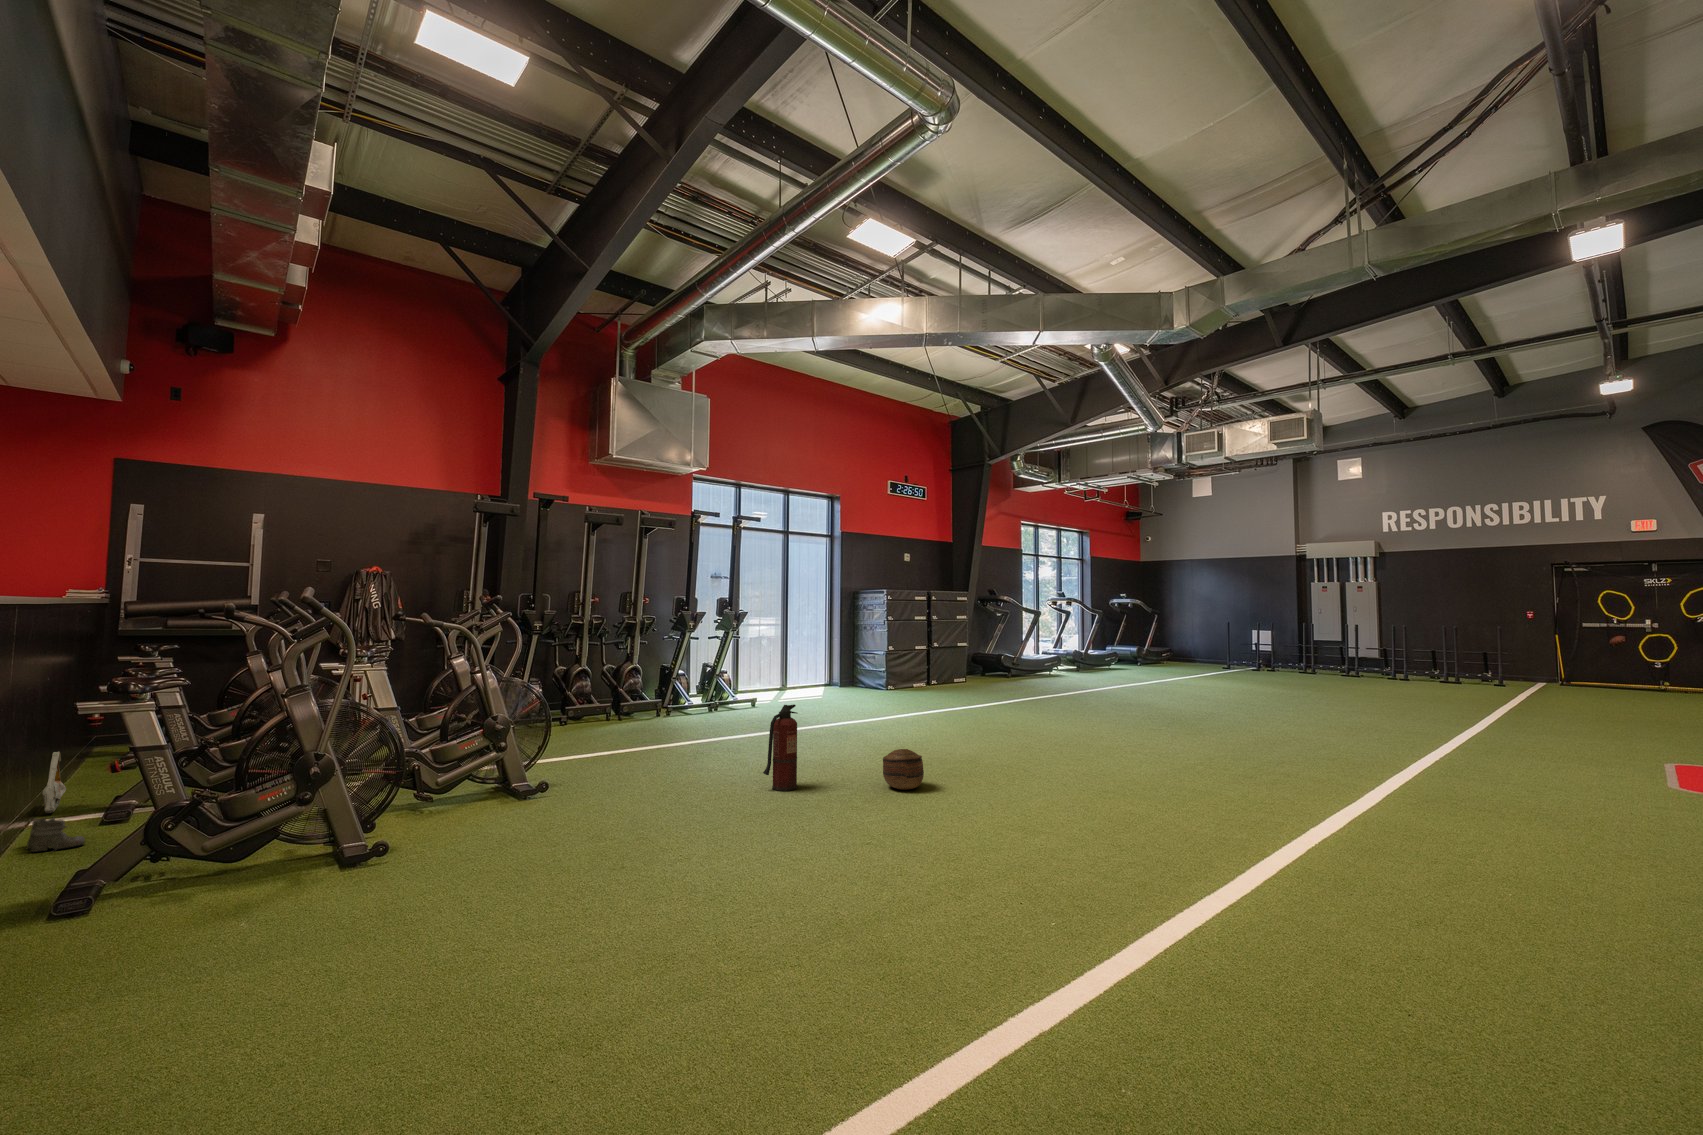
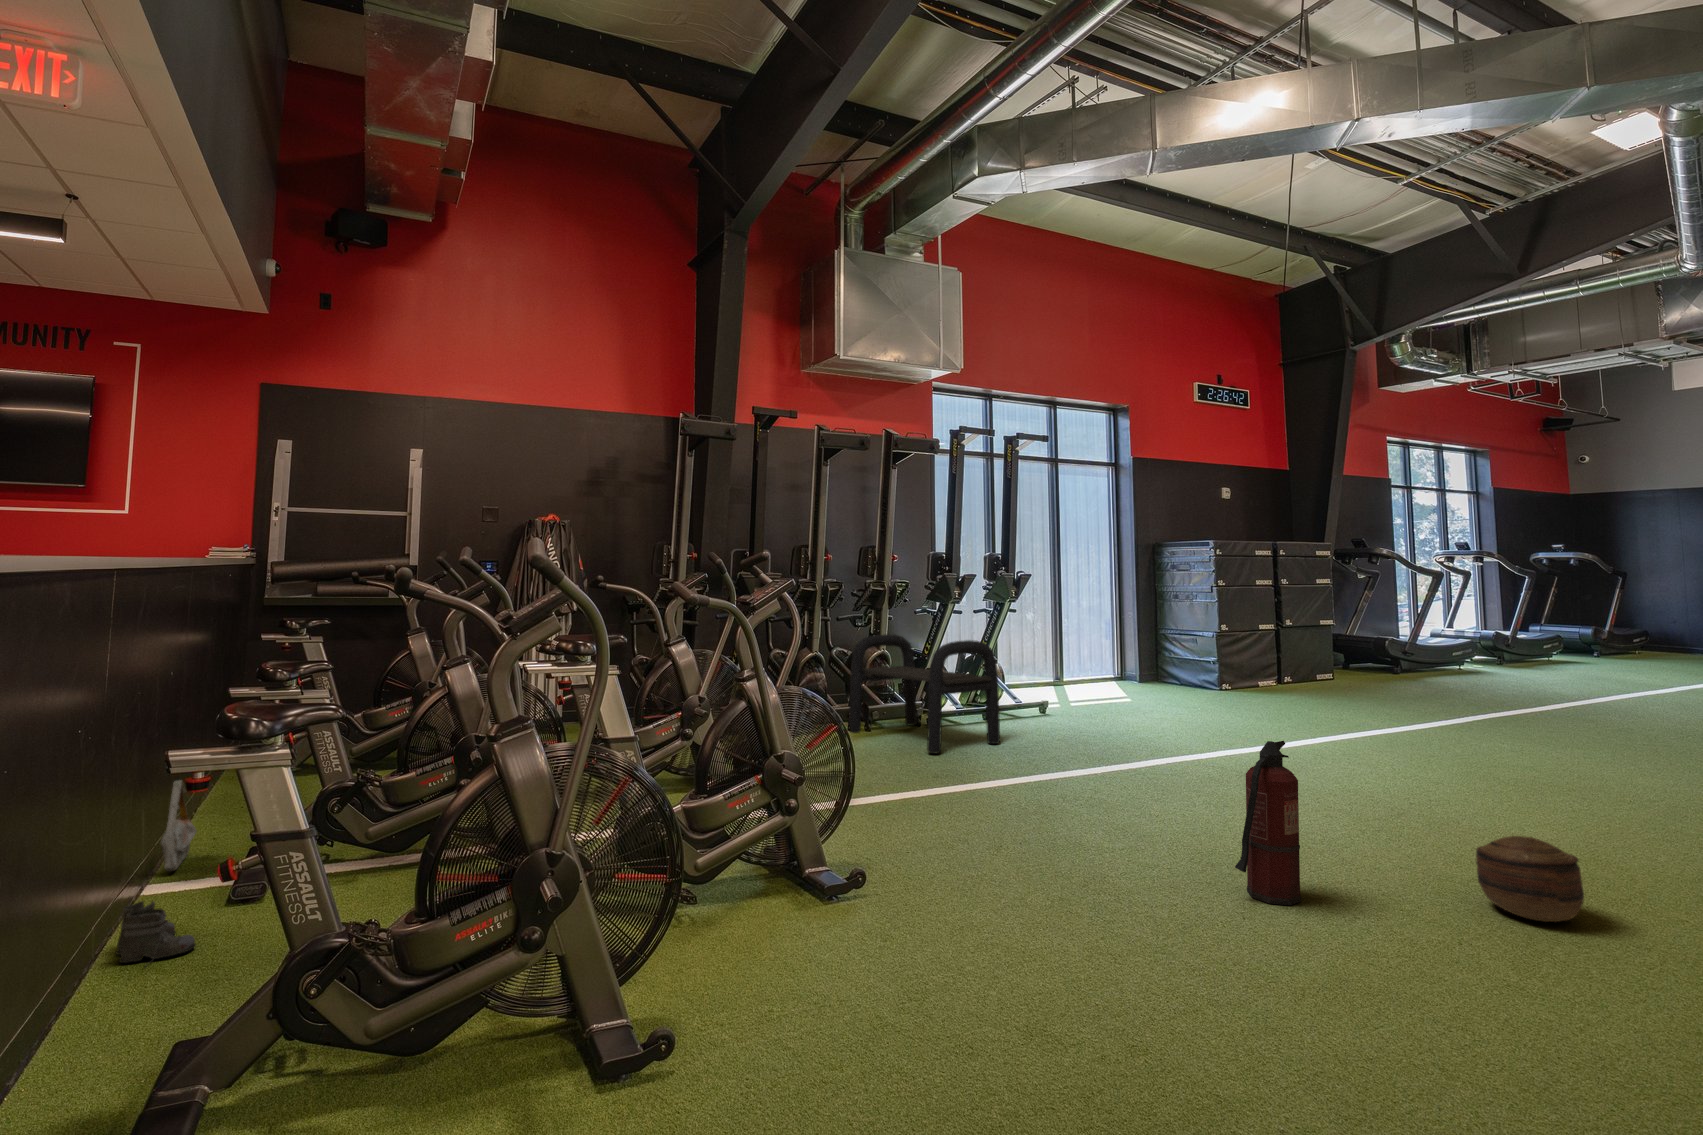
bench: none [603,653,705,732] -> present [849,634,1000,754]

